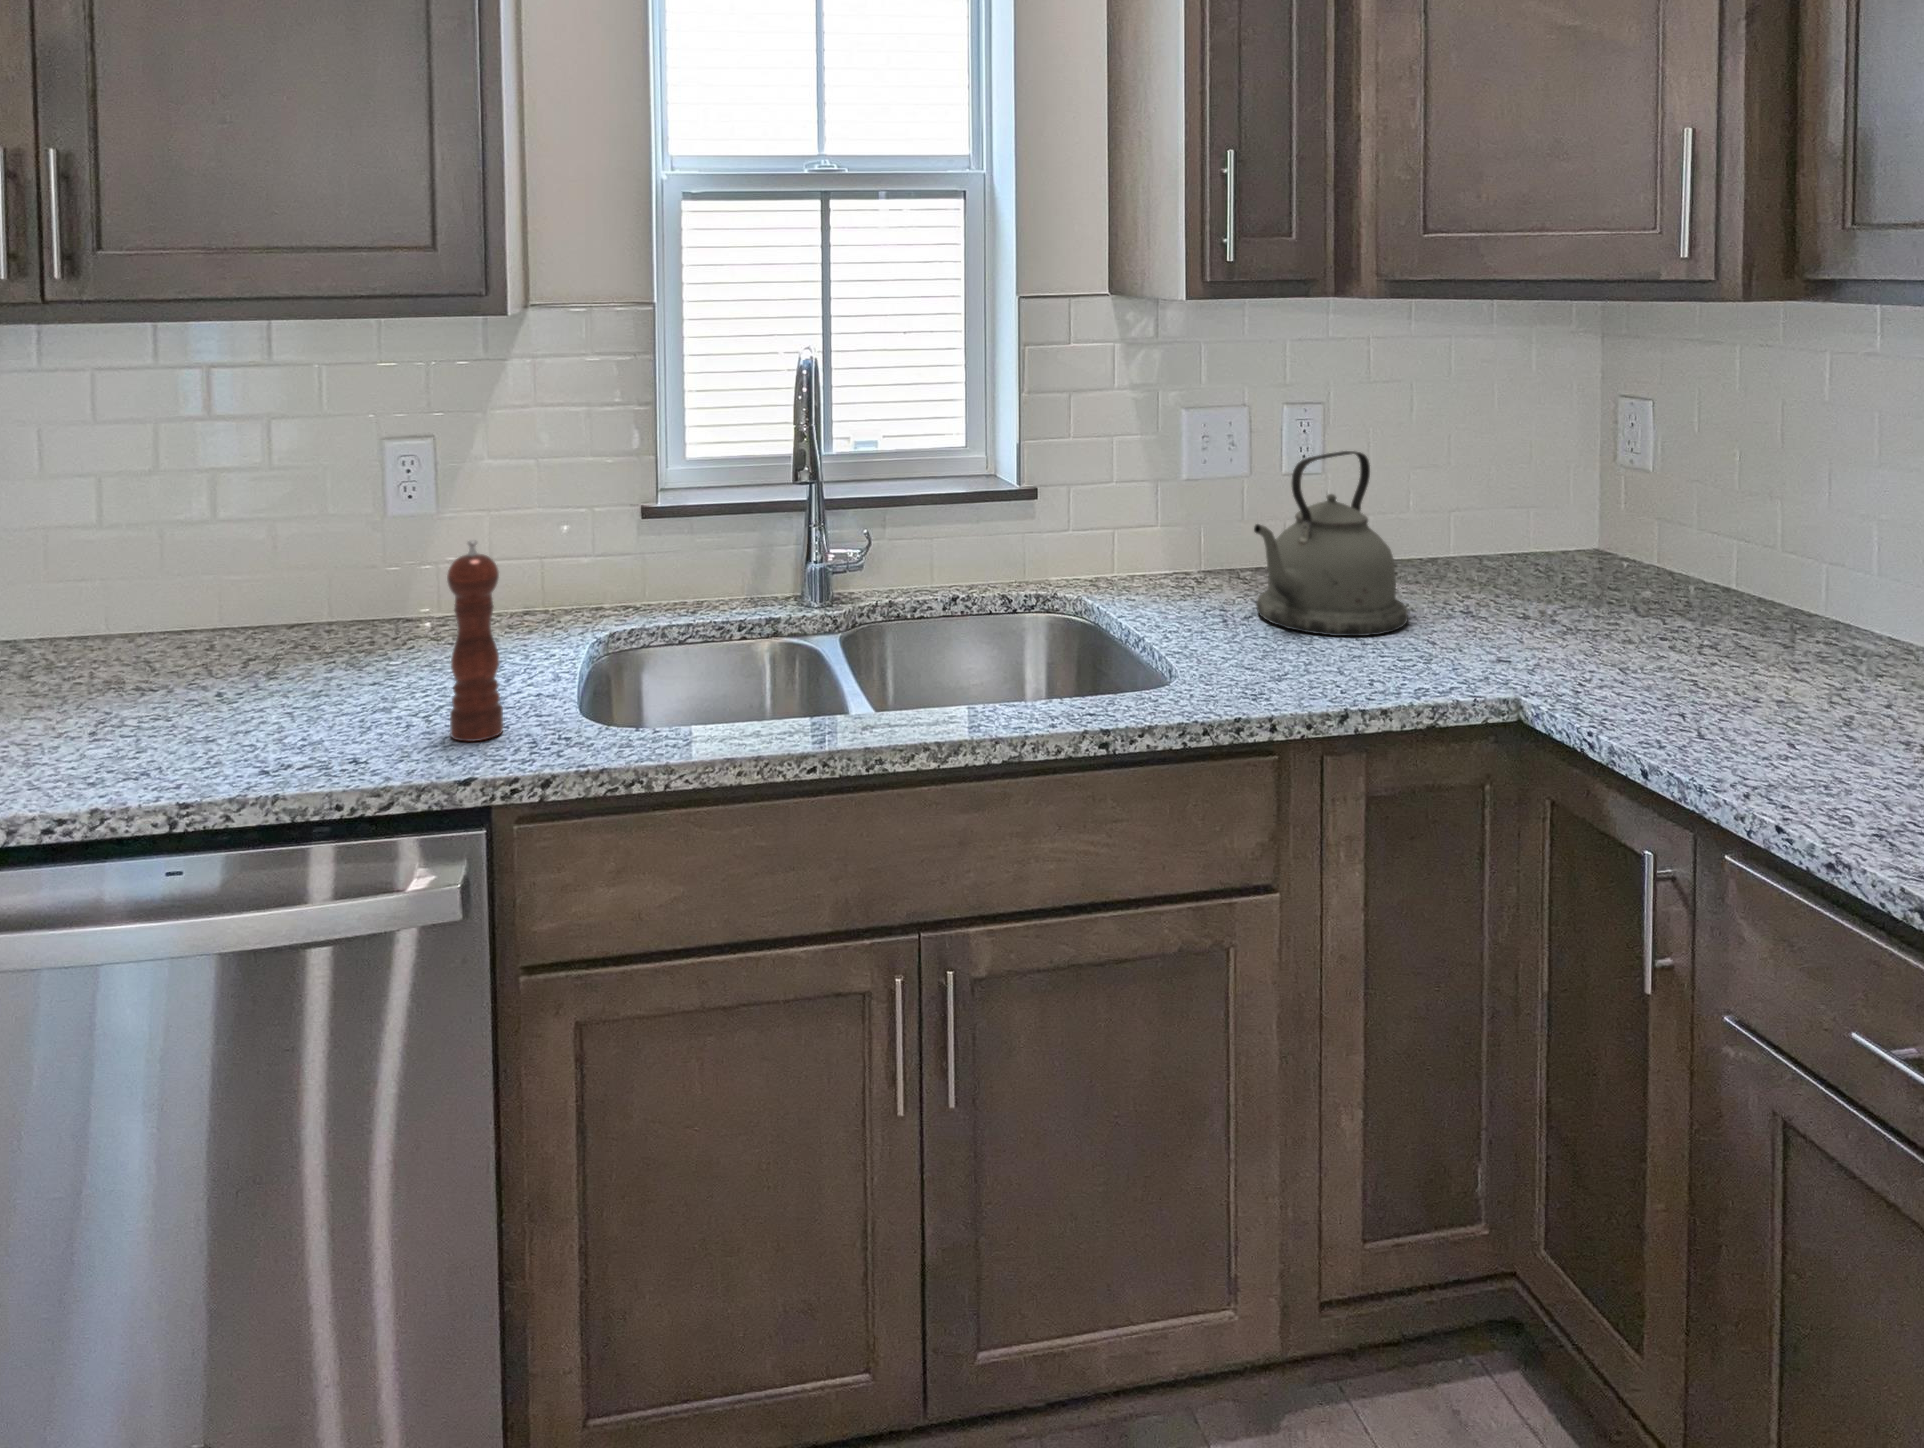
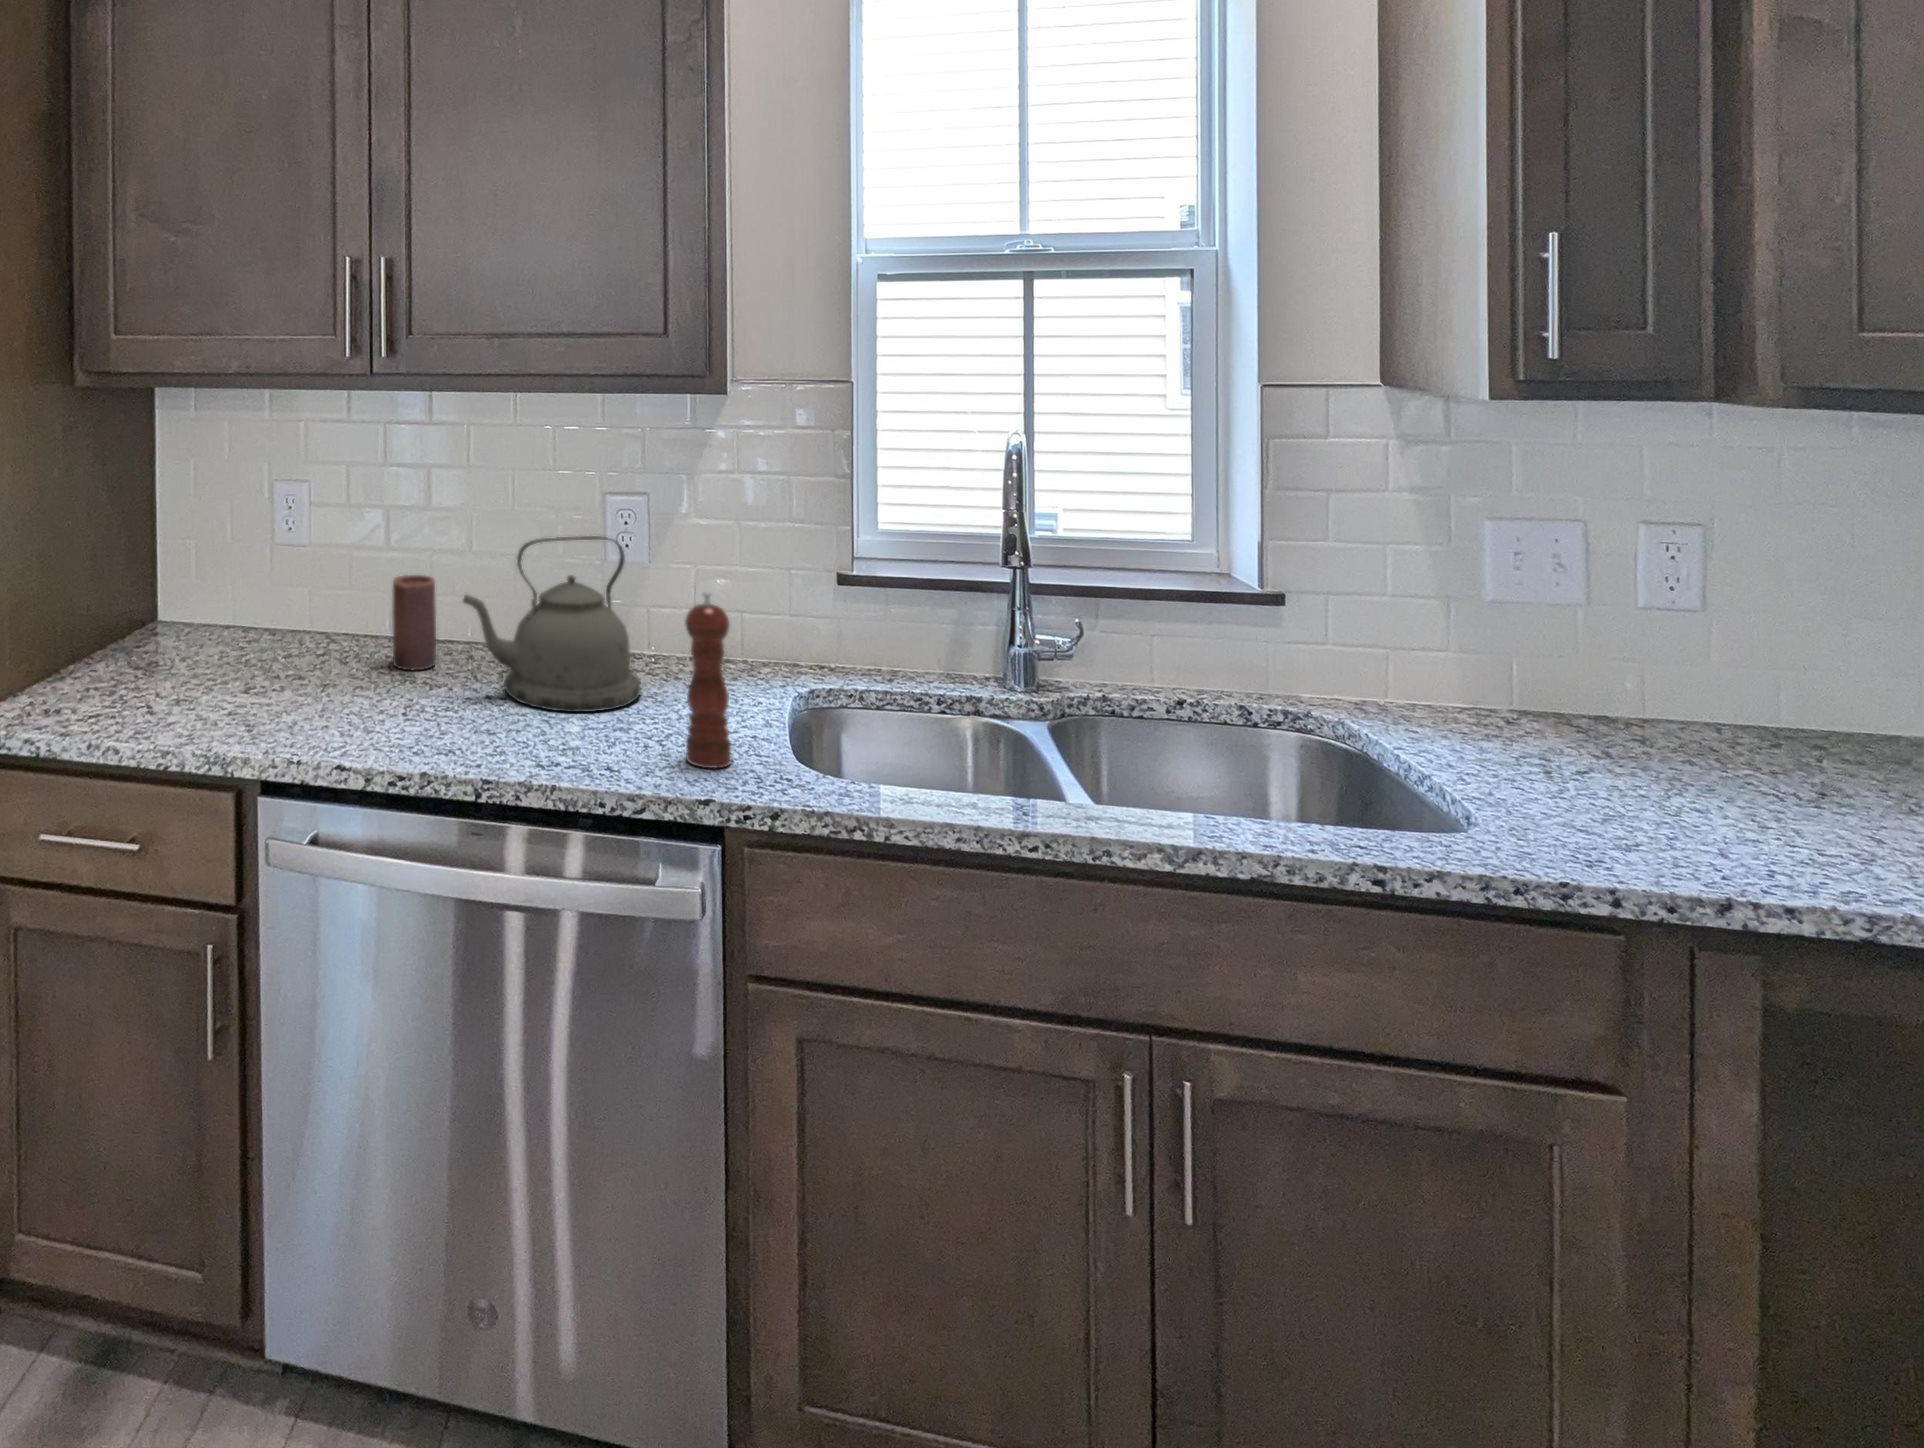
kettle: present [1254,451,1408,636] -> present [463,536,641,712]
candle: none [81,559,145,681] -> present [392,575,436,670]

